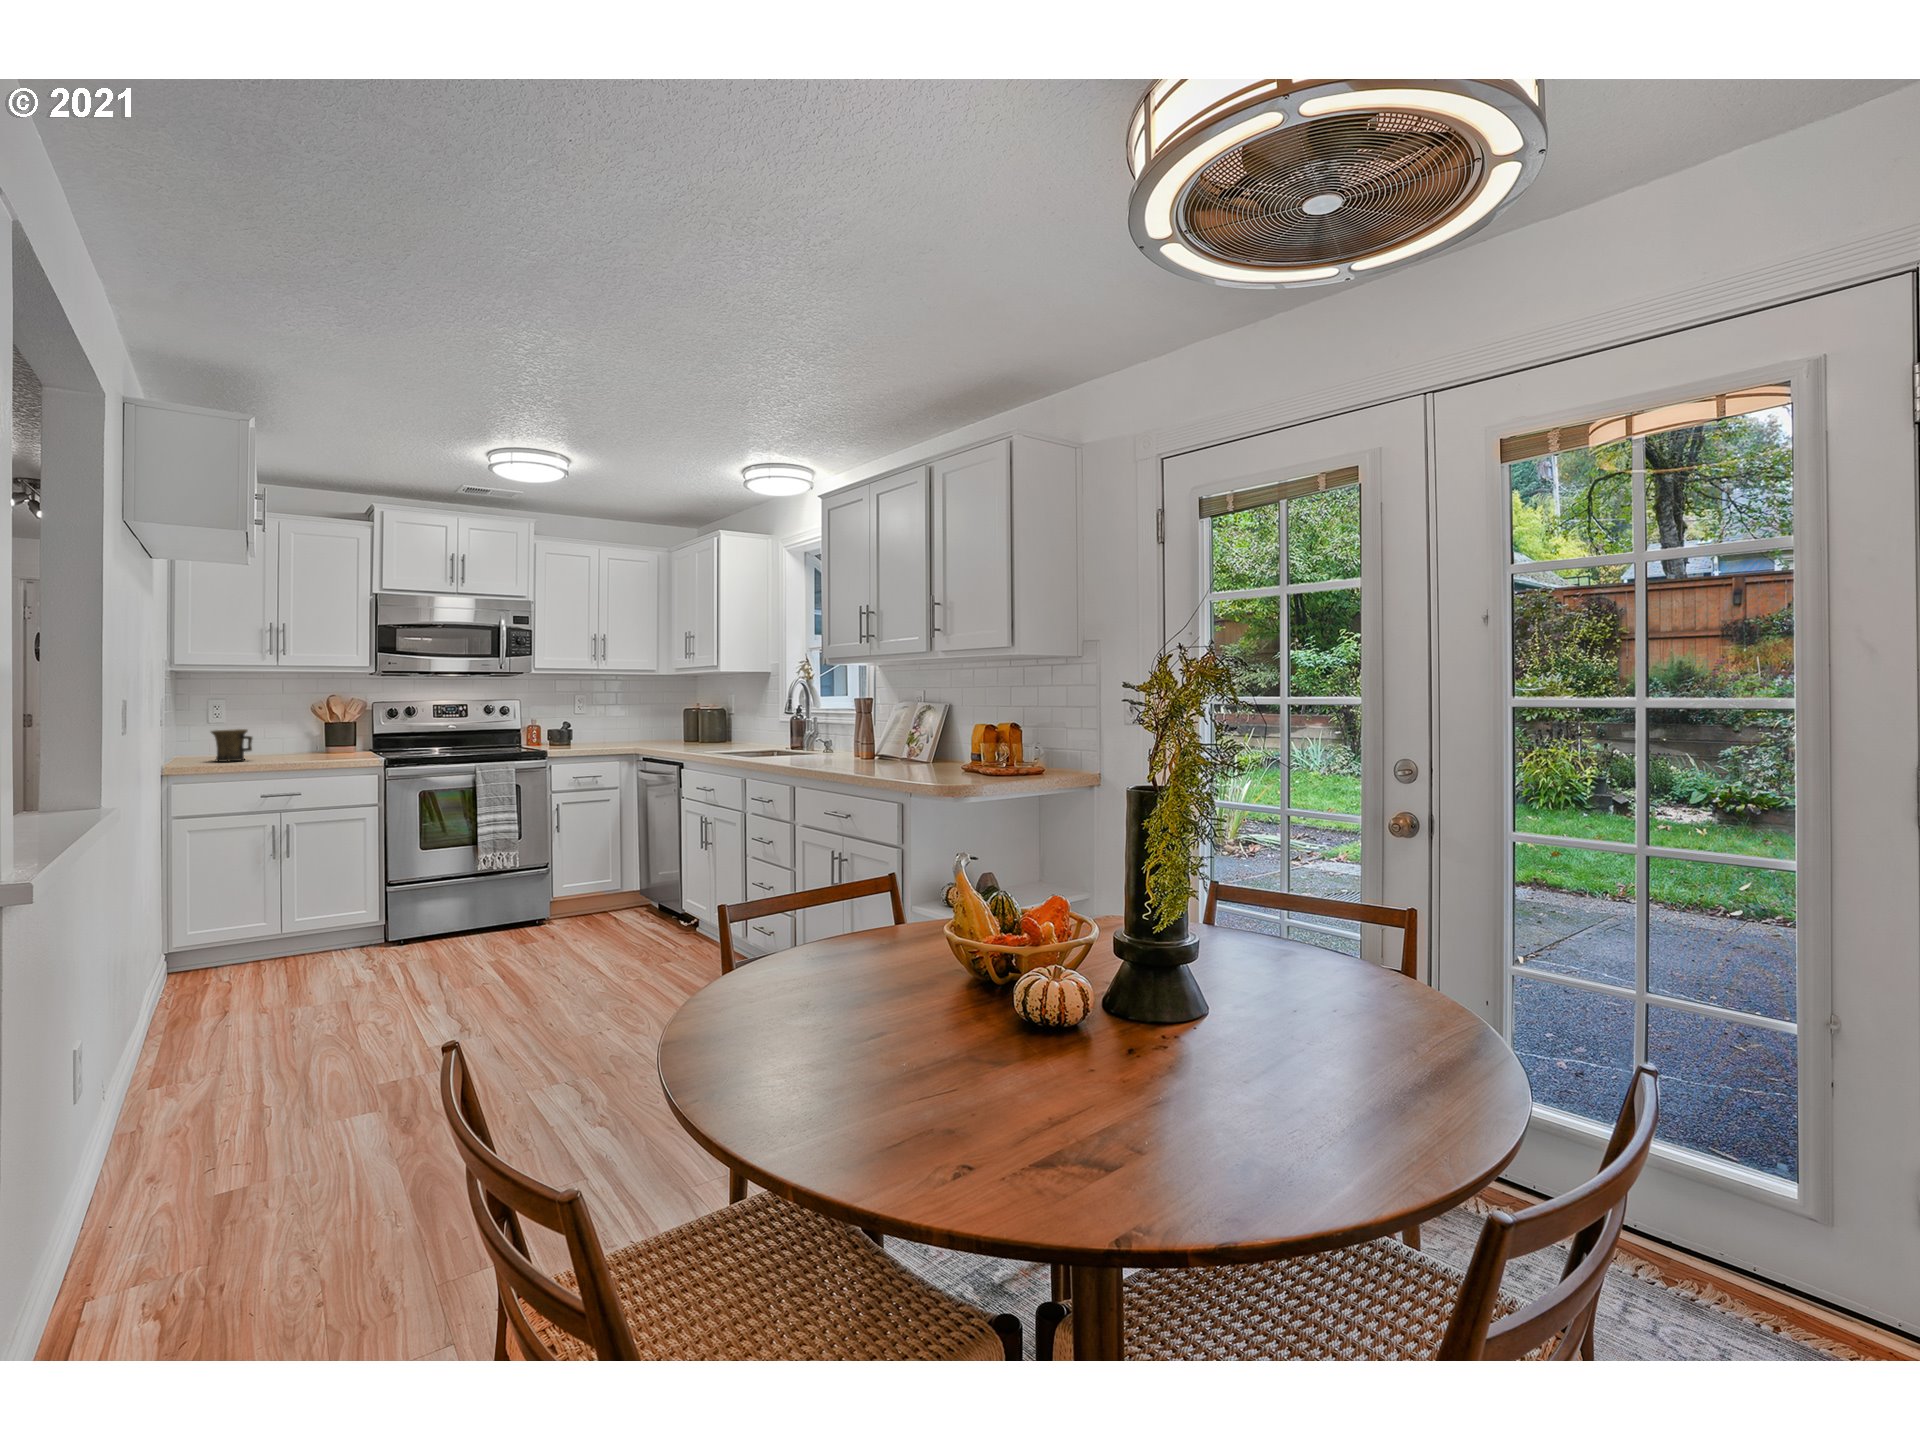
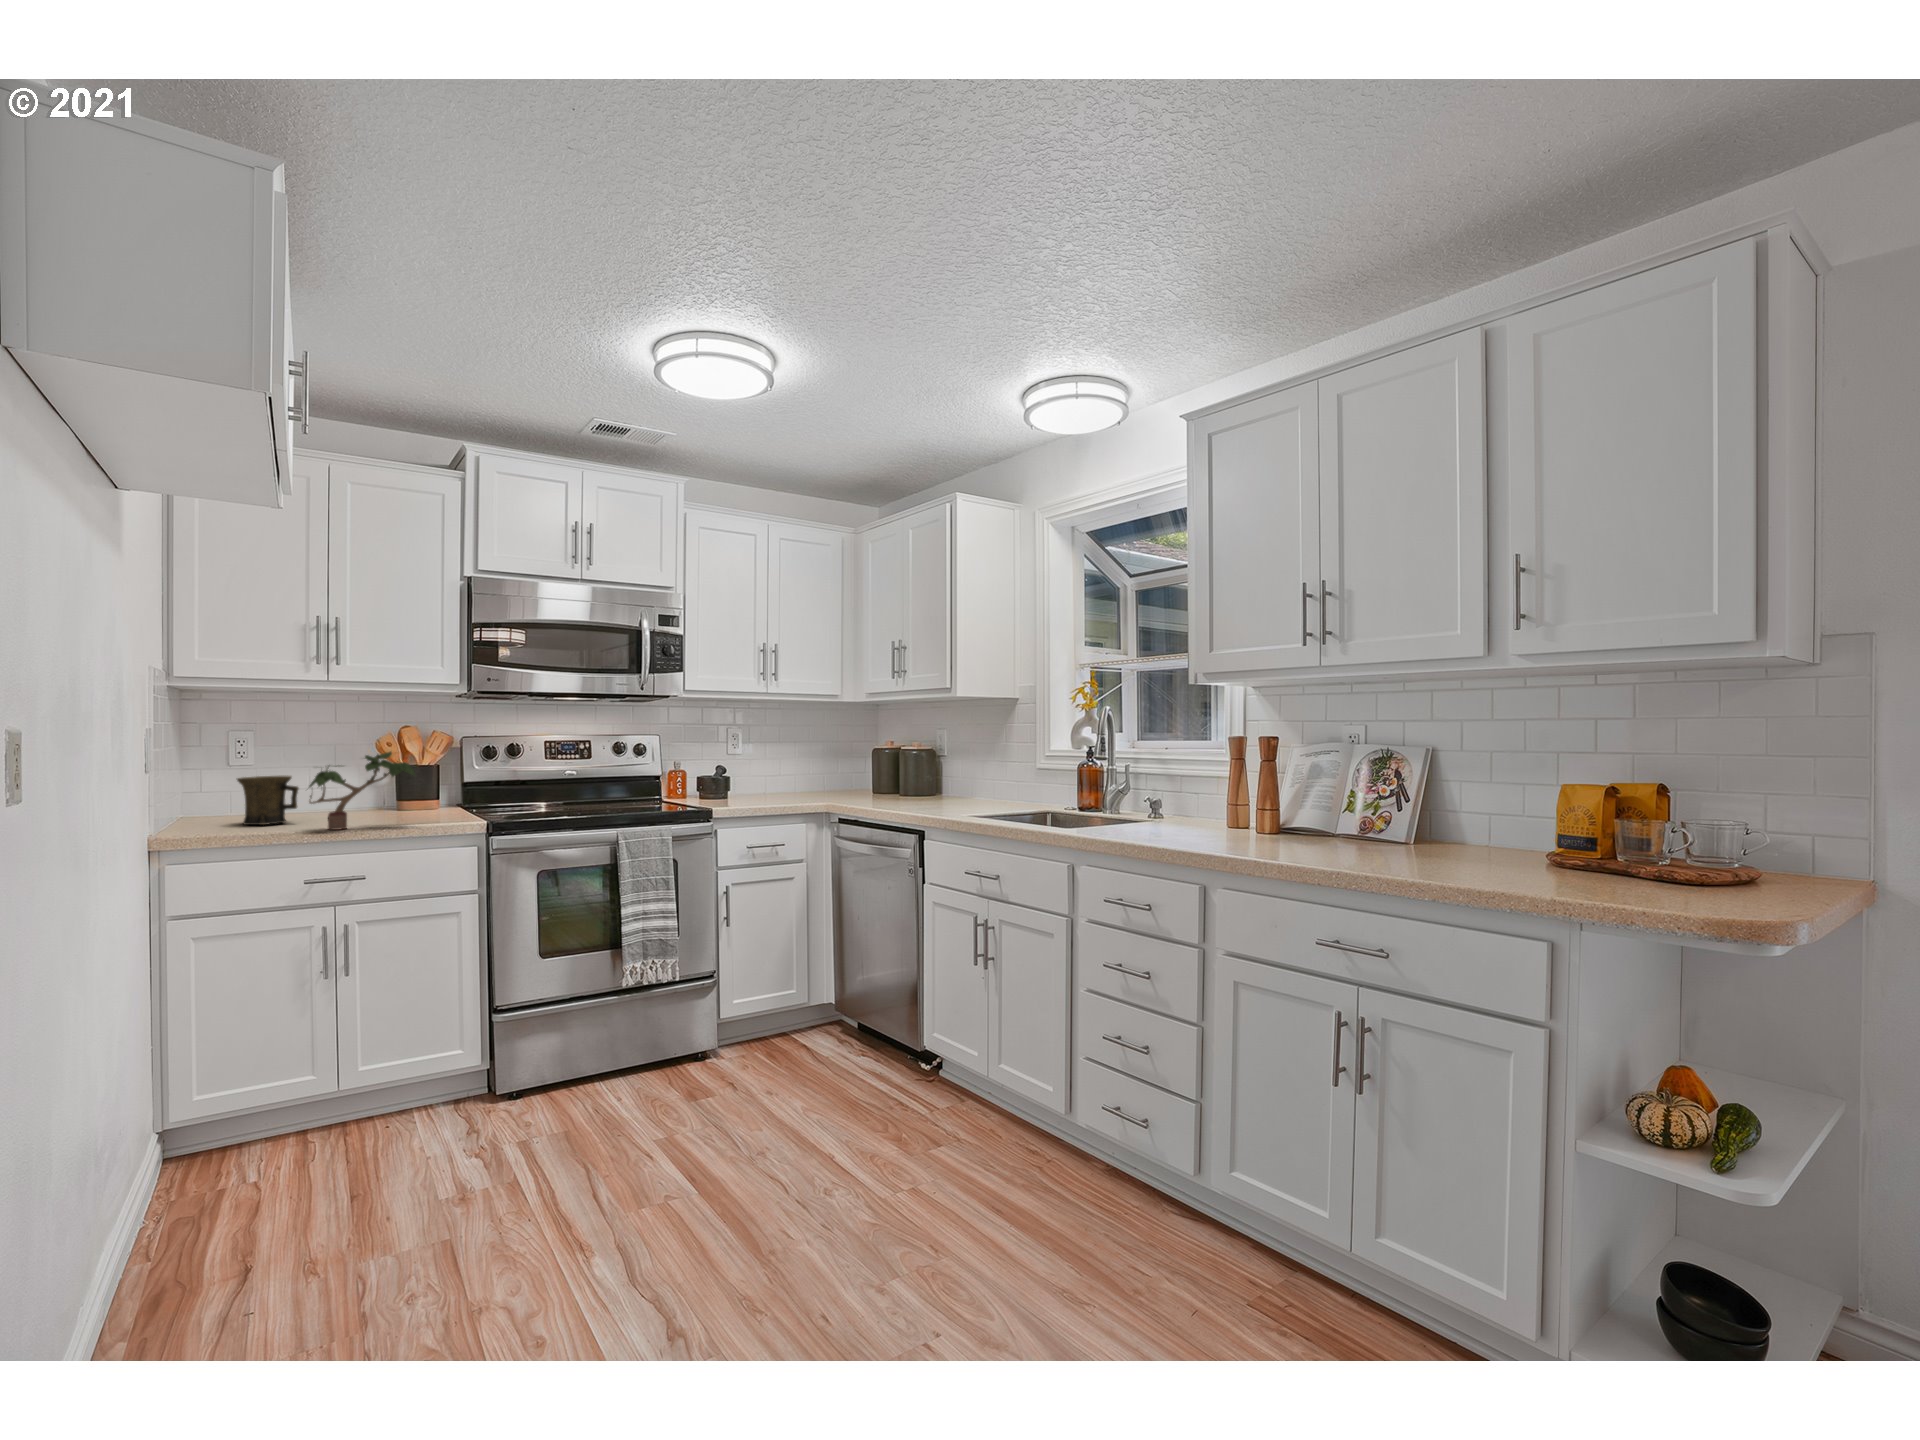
potted plant: none [252,711,340,764] -> present [309,752,415,830]

